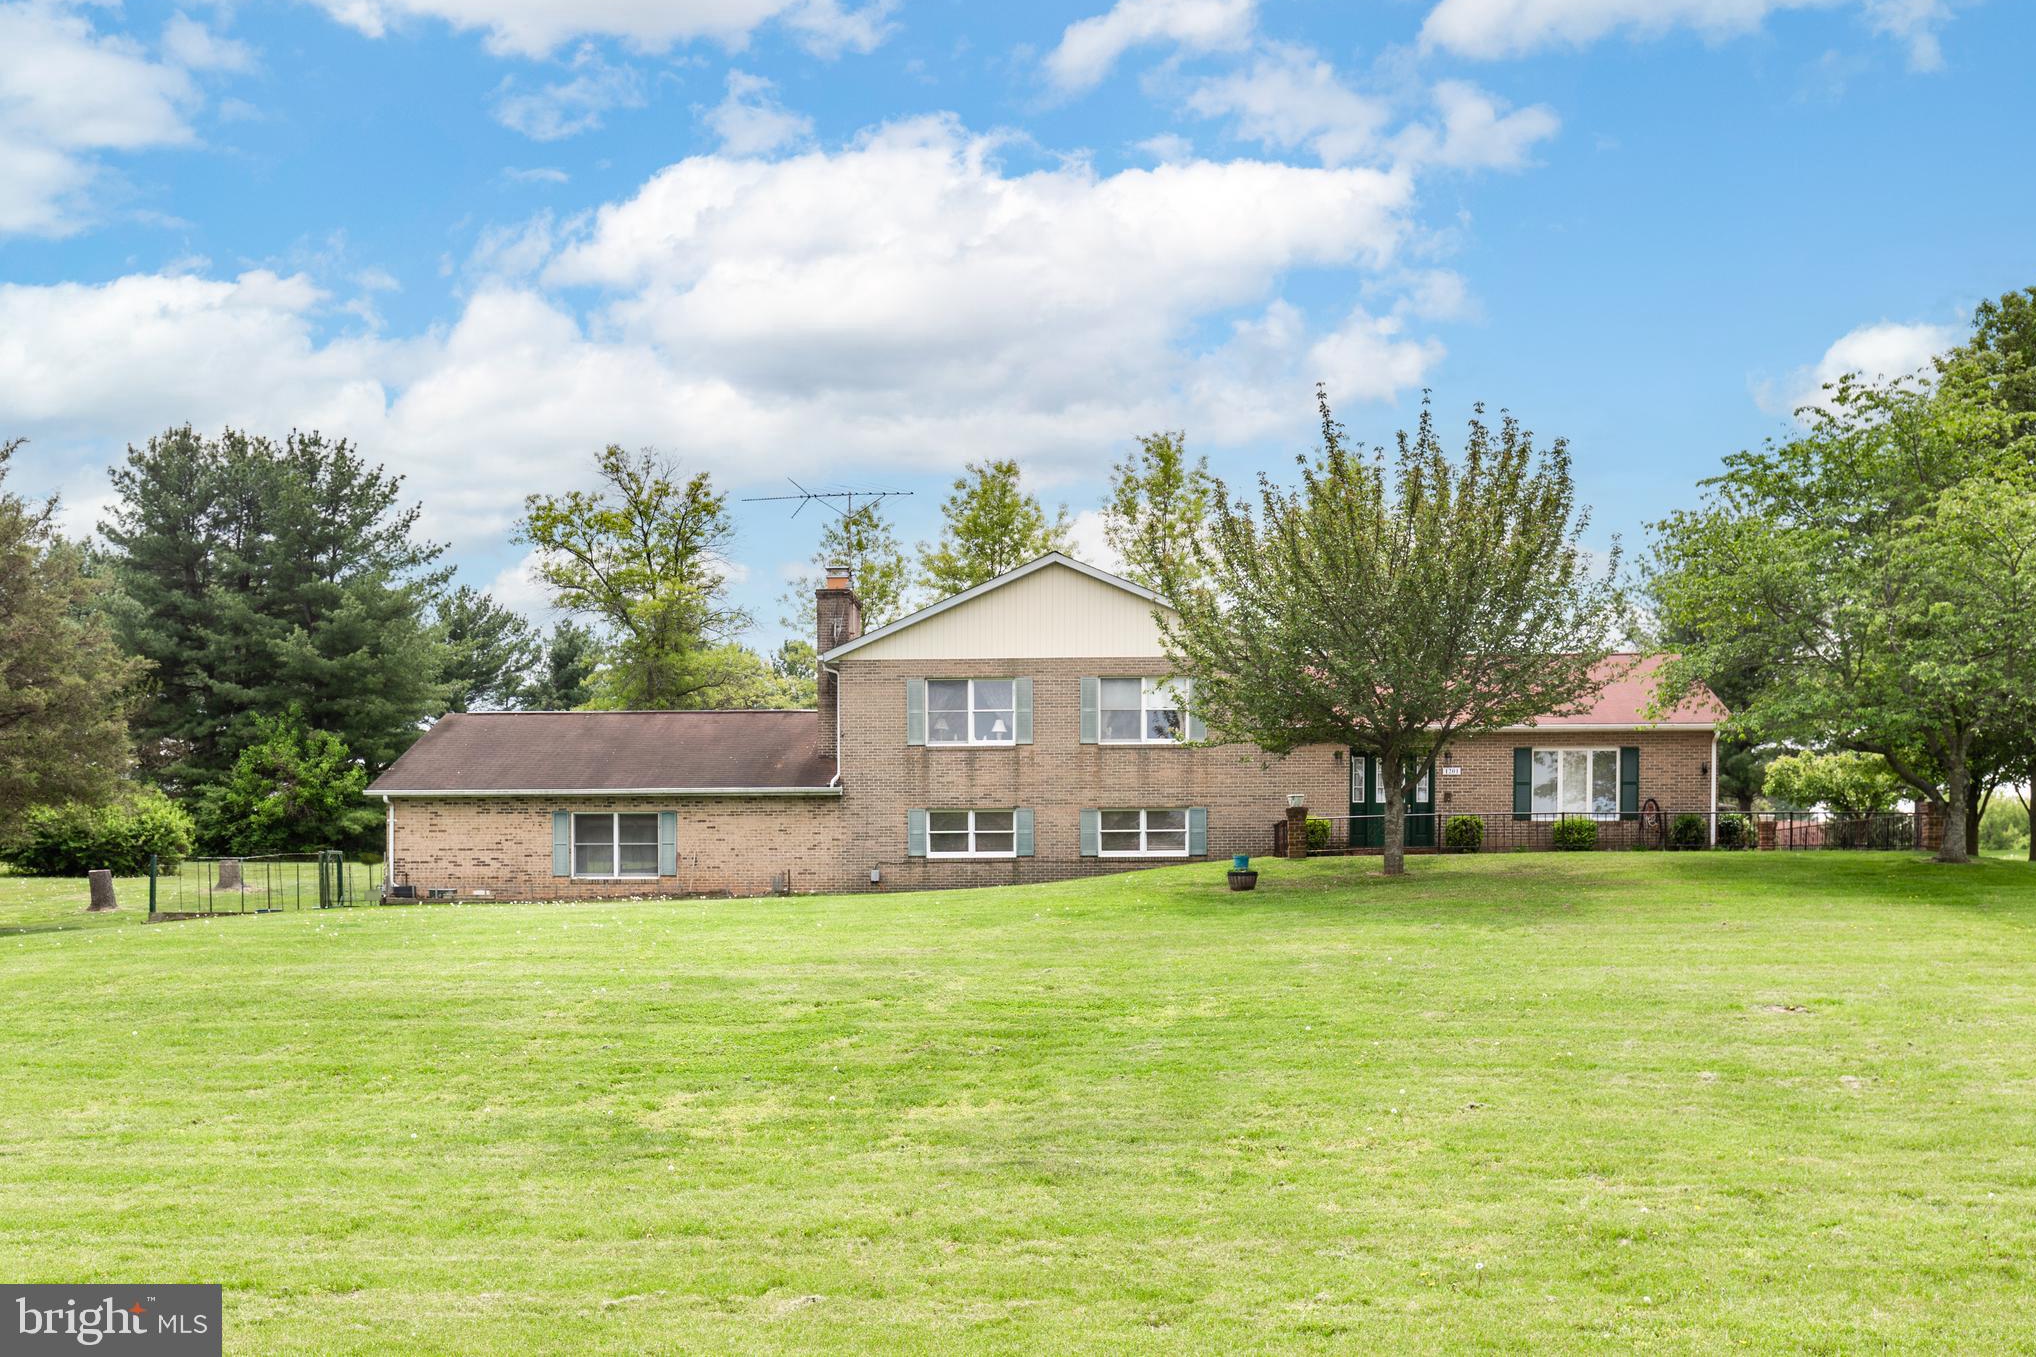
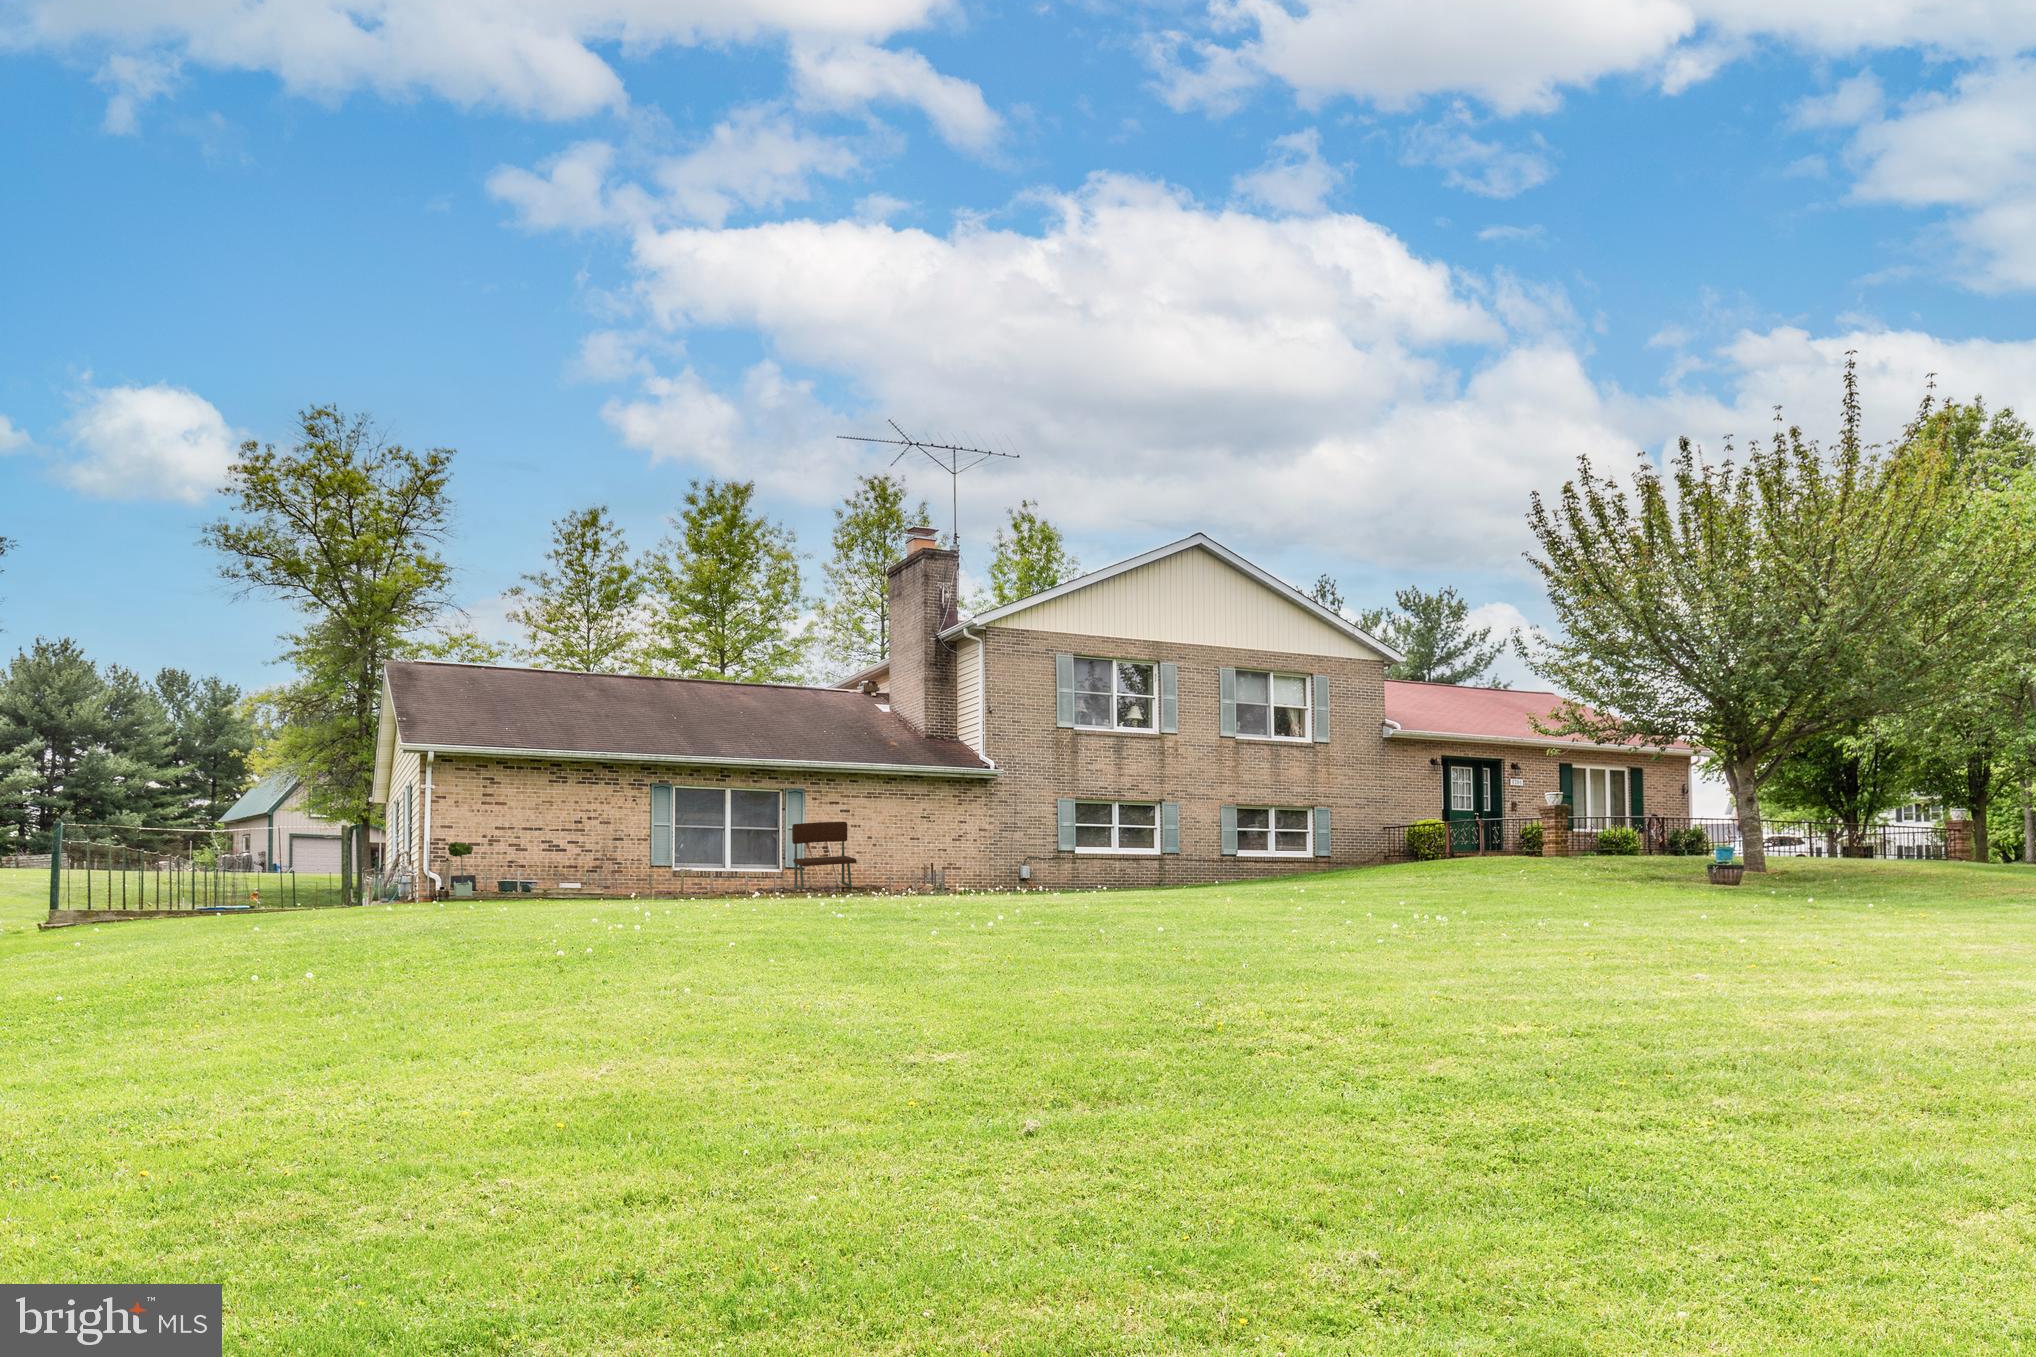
bench: none [671,838,726,897] -> present [792,822,857,889]

